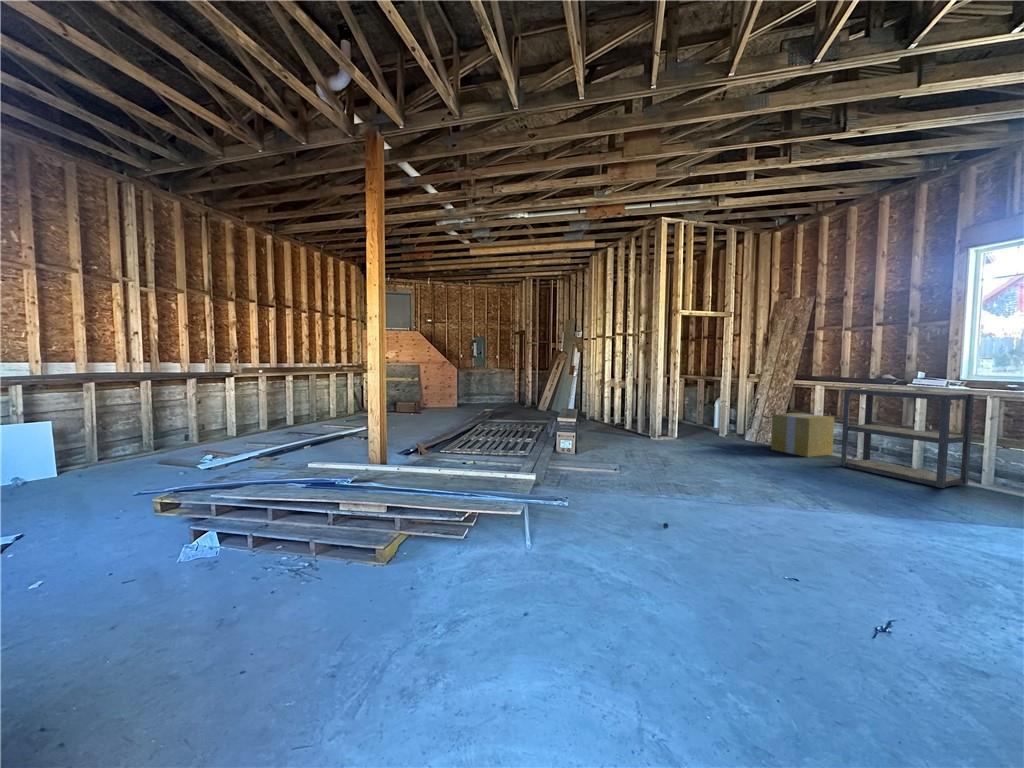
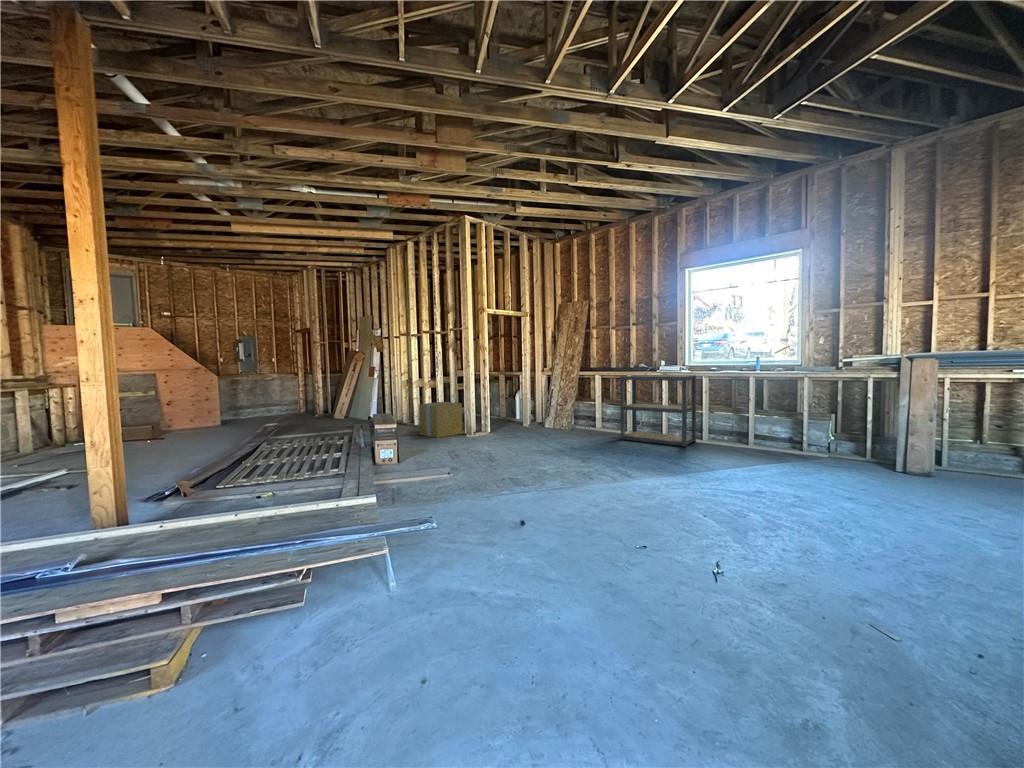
cardboard box: present [771,413,834,457] -> present [419,402,462,438]

